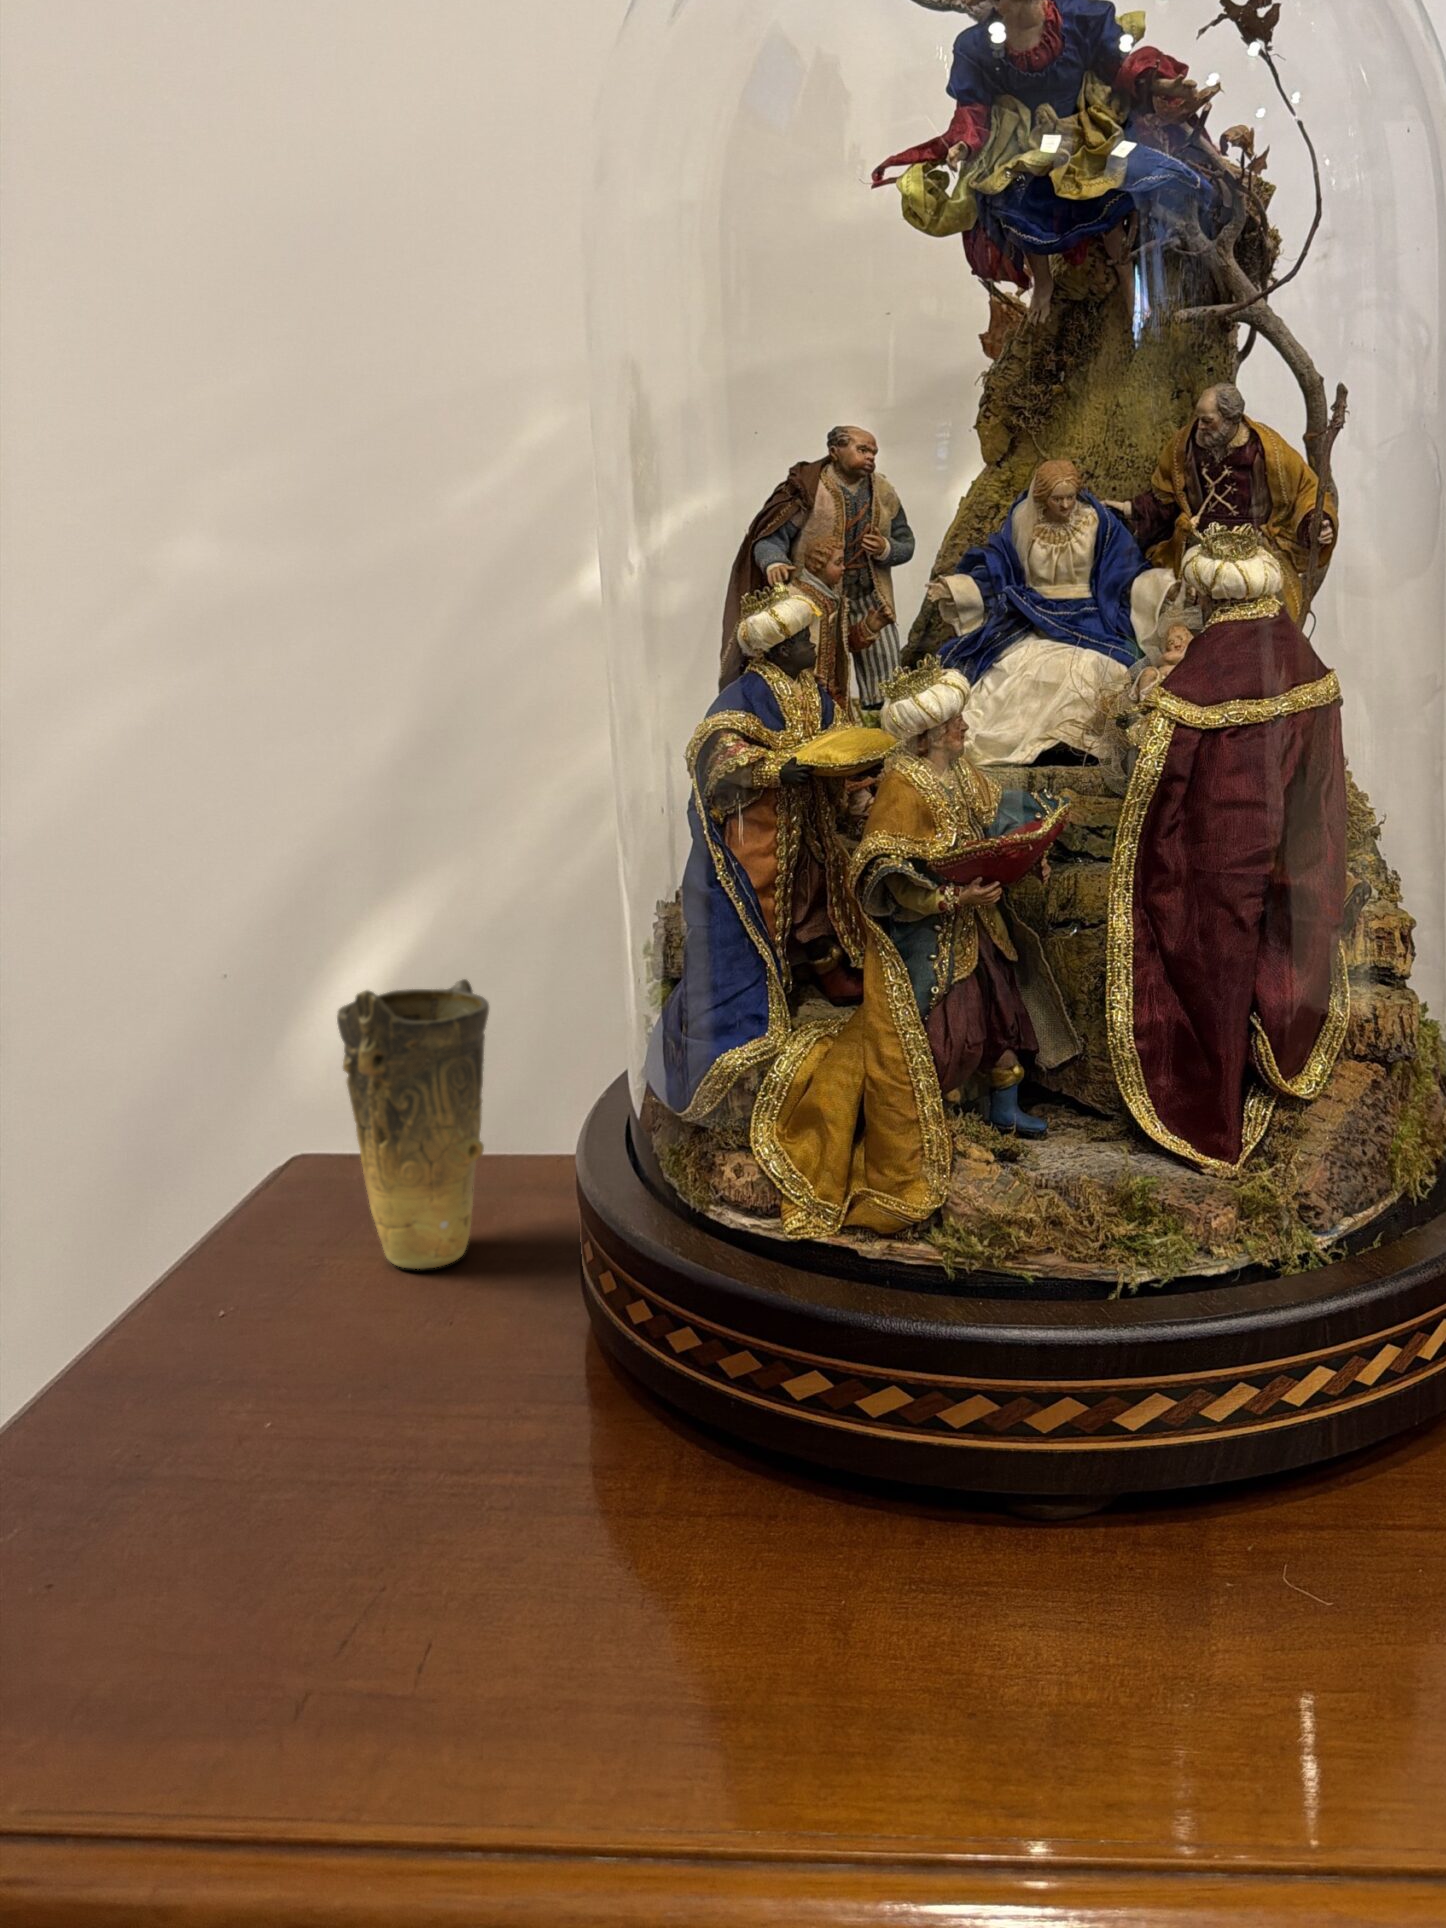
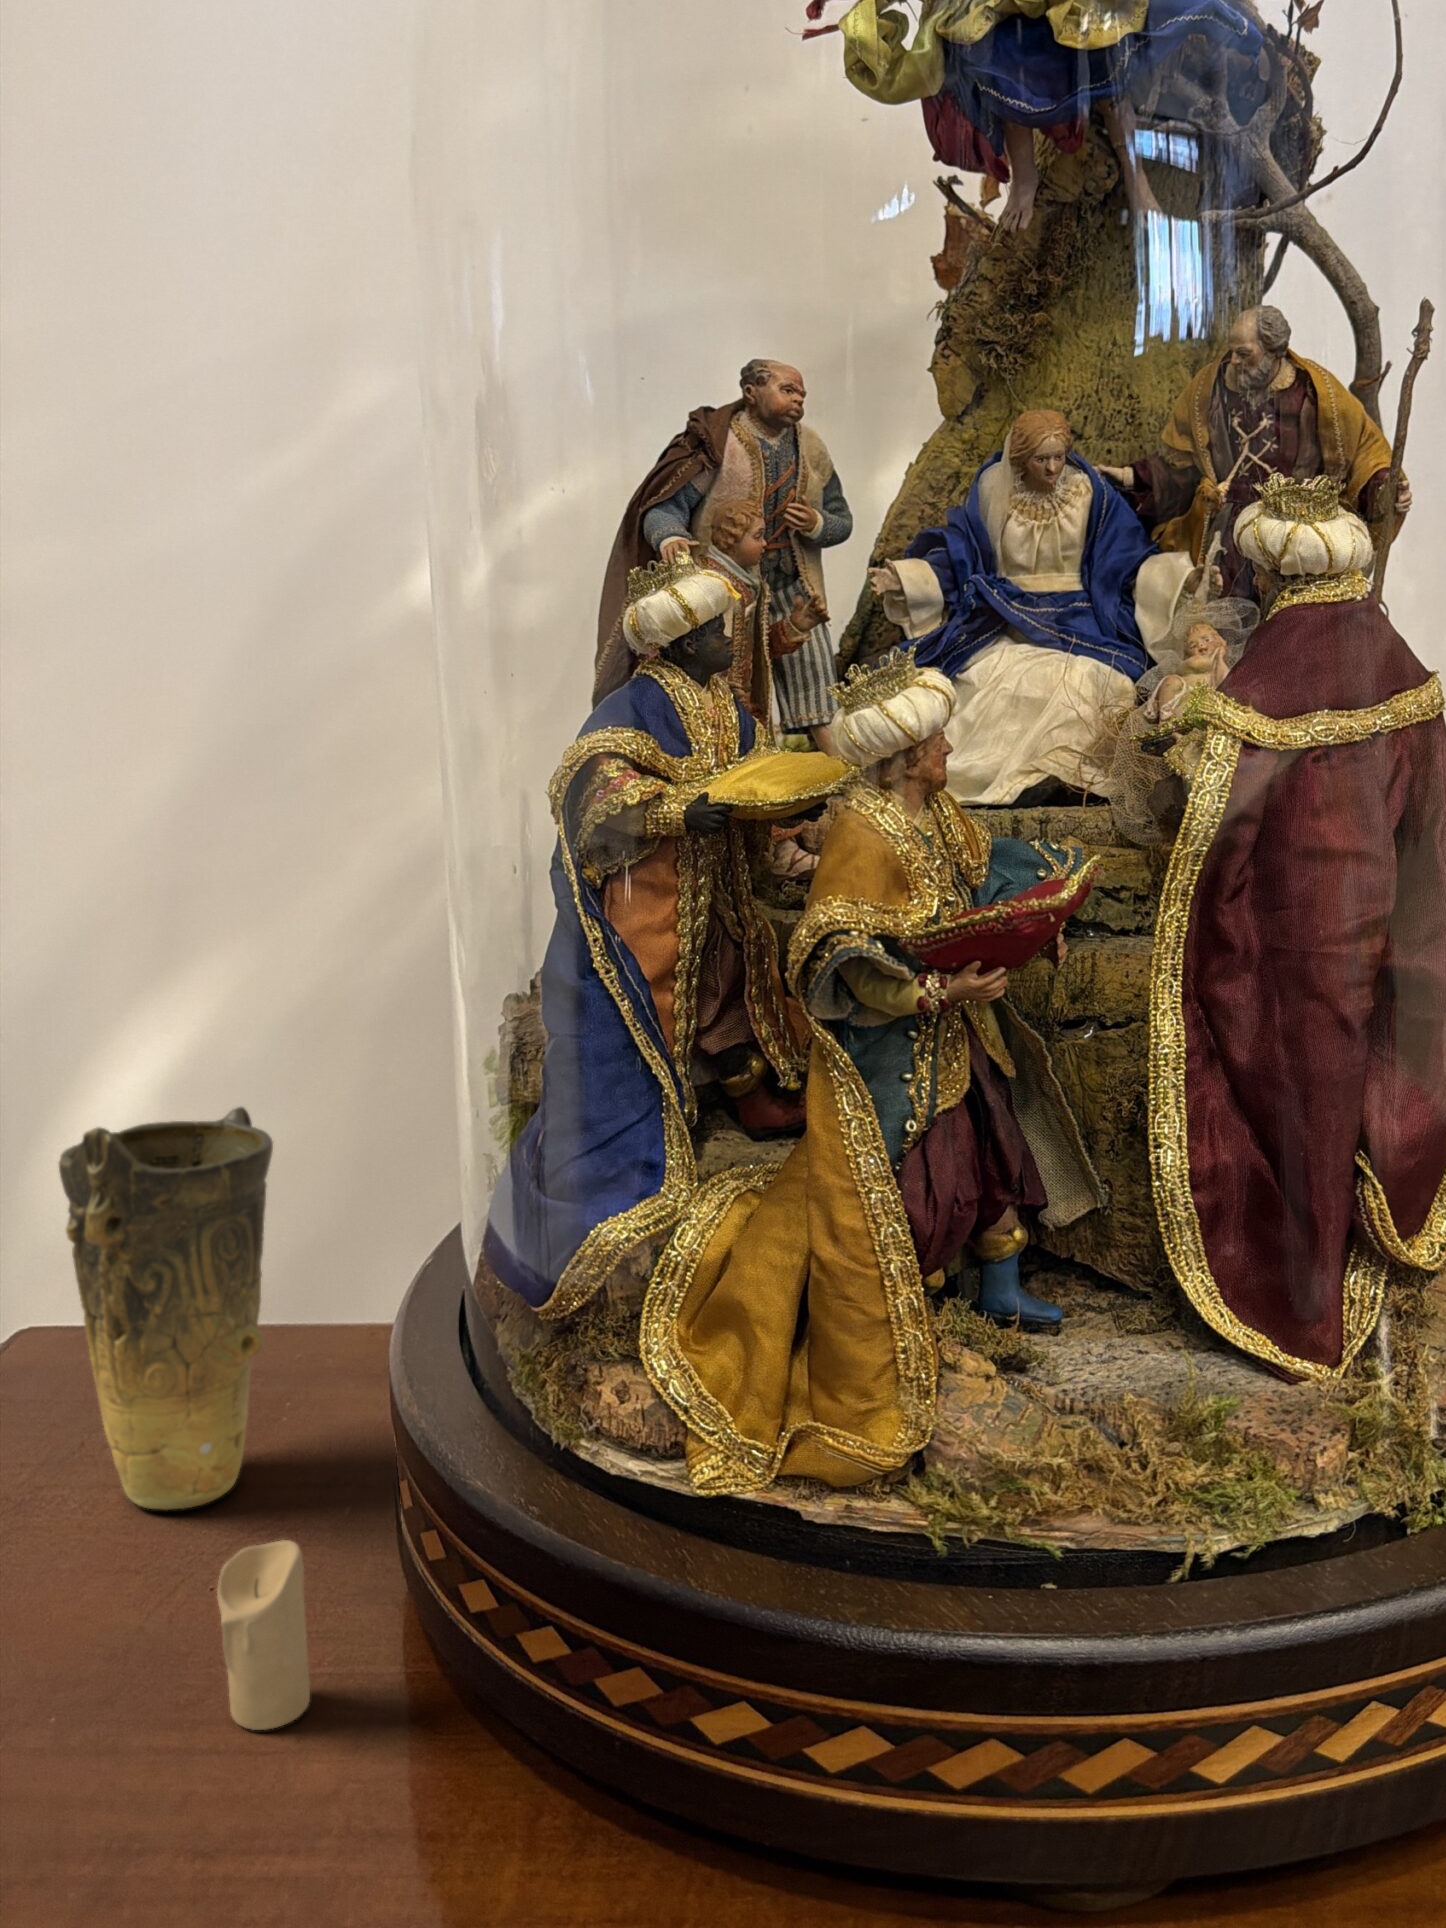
candle: none [460,1275,524,1402] -> present [217,1540,310,1730]

